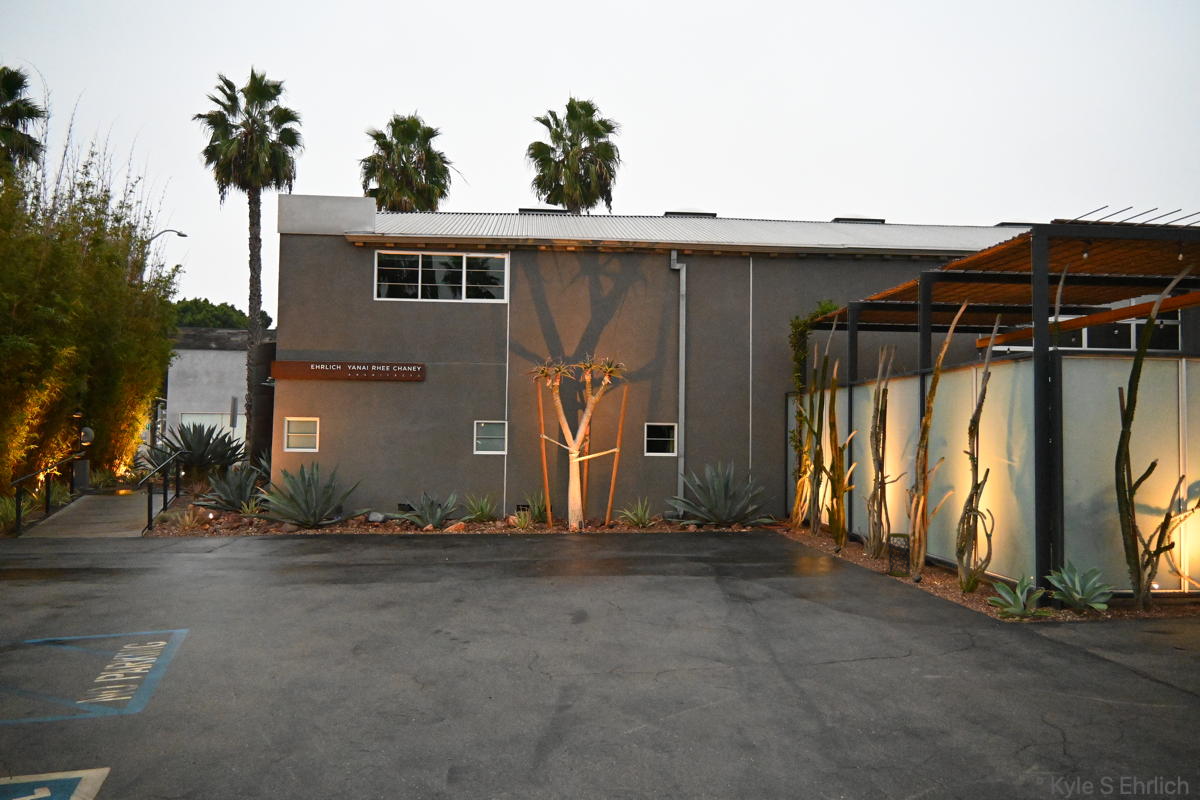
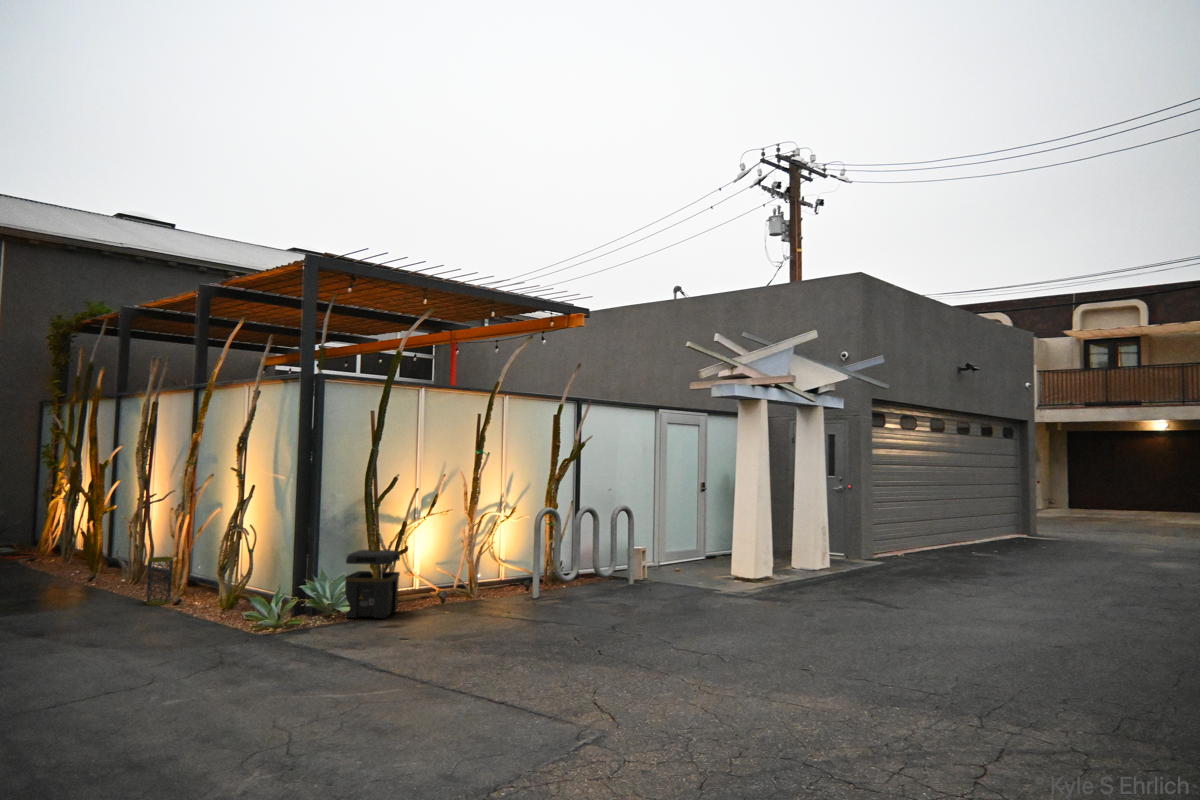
toolbox: none [1098,543,1170,624] -> present [345,550,400,619]

